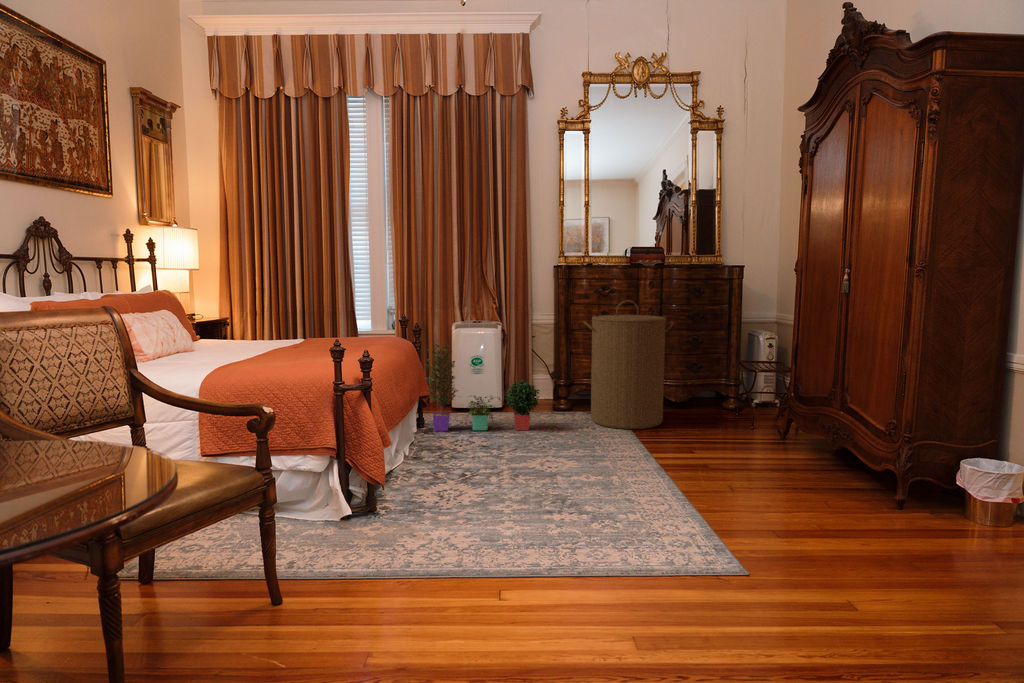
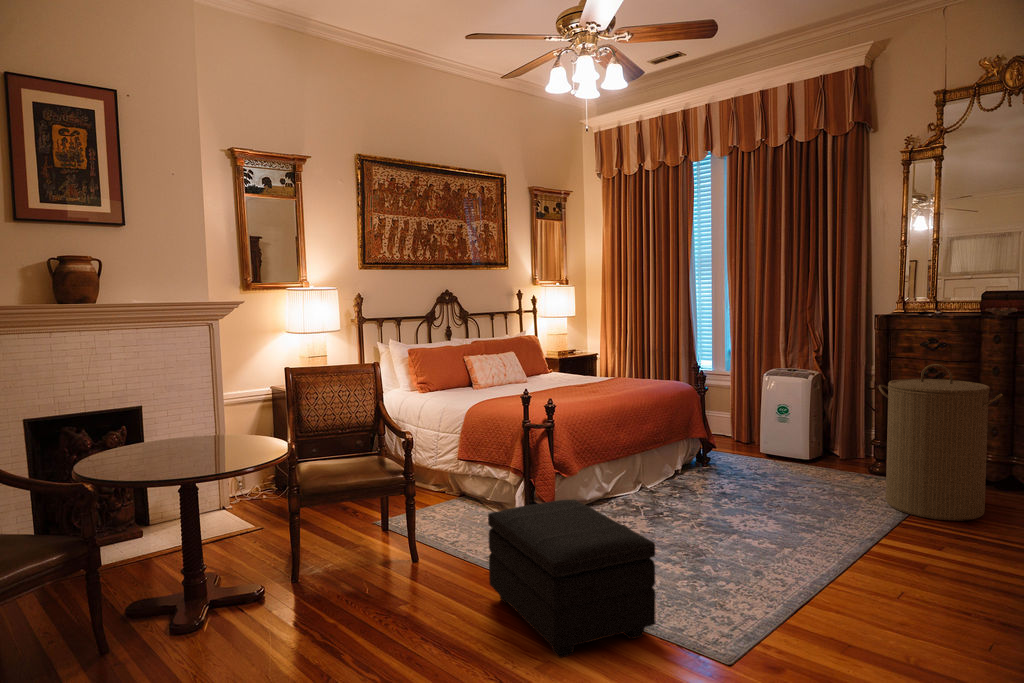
potted plant: present [425,342,540,431] -> none [701,393,814,494]
footstool: none [439,464,668,654] -> present [488,500,656,658]

